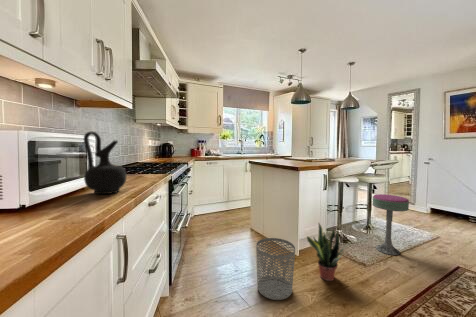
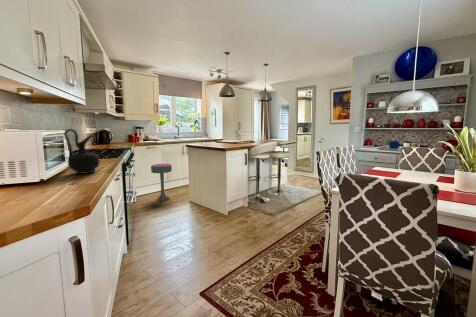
bar stool: present [372,194,409,255] -> present [151,164,172,201]
potted plant: present [307,224,347,281] -> none [232,187,261,226]
waste bin: present [256,238,295,300] -> none [196,201,224,241]

